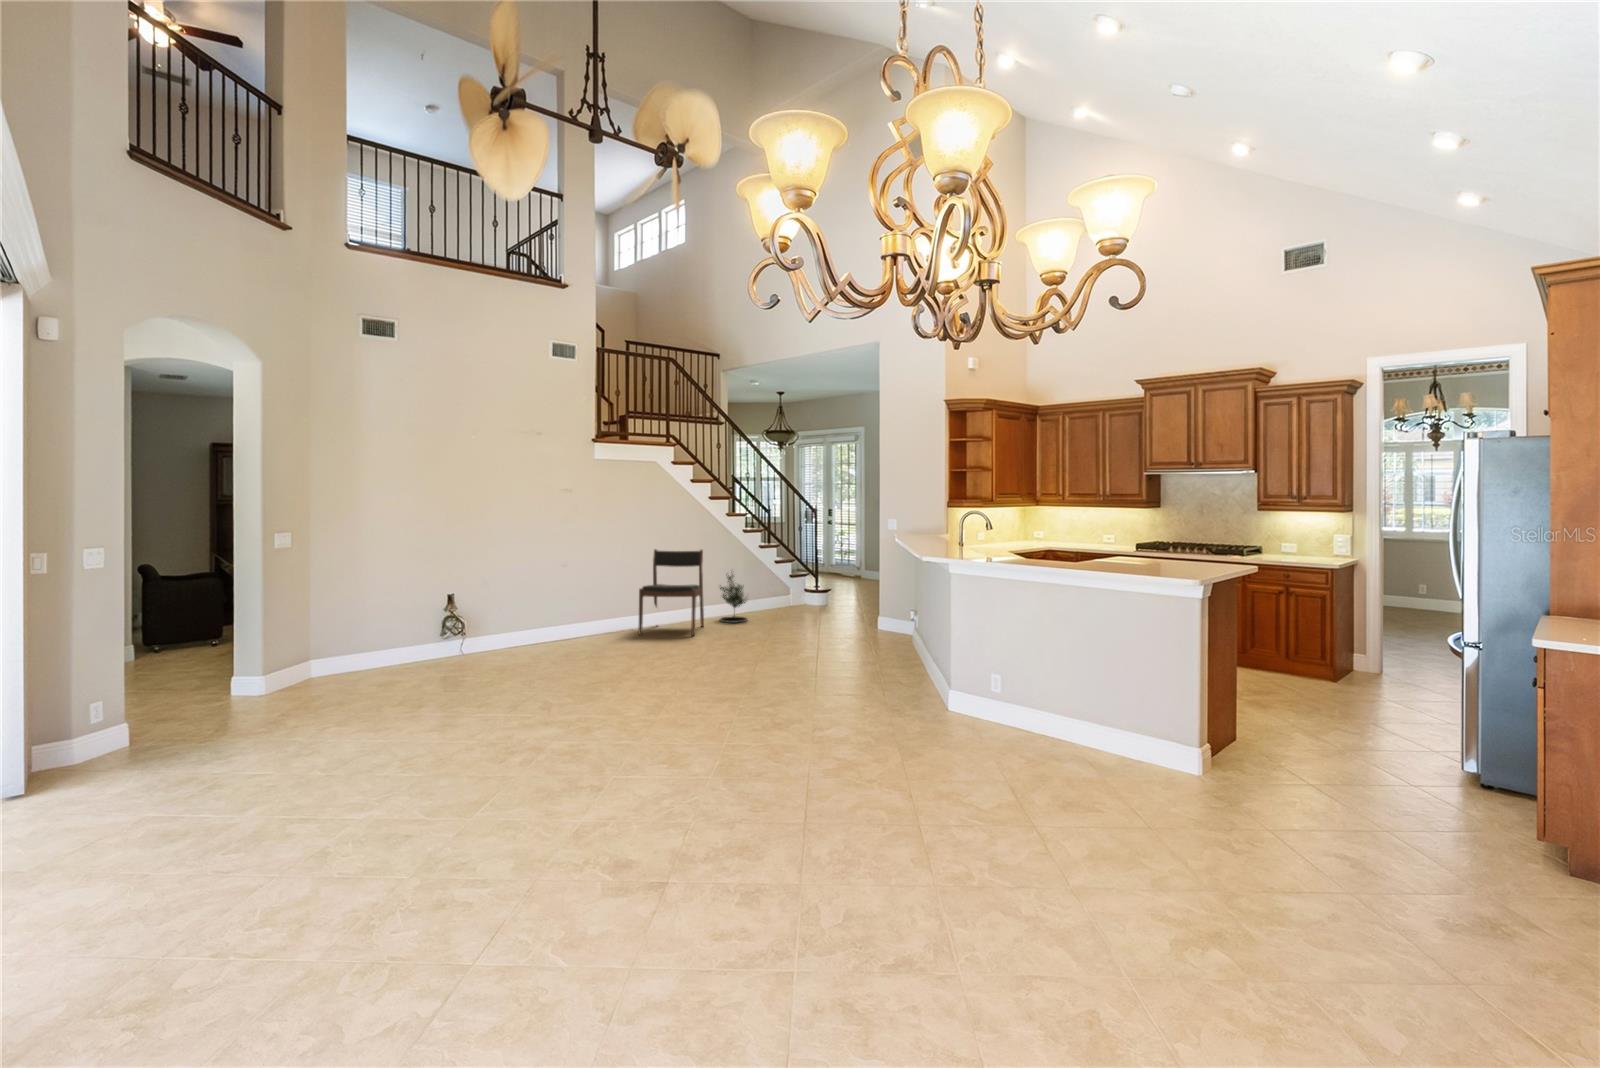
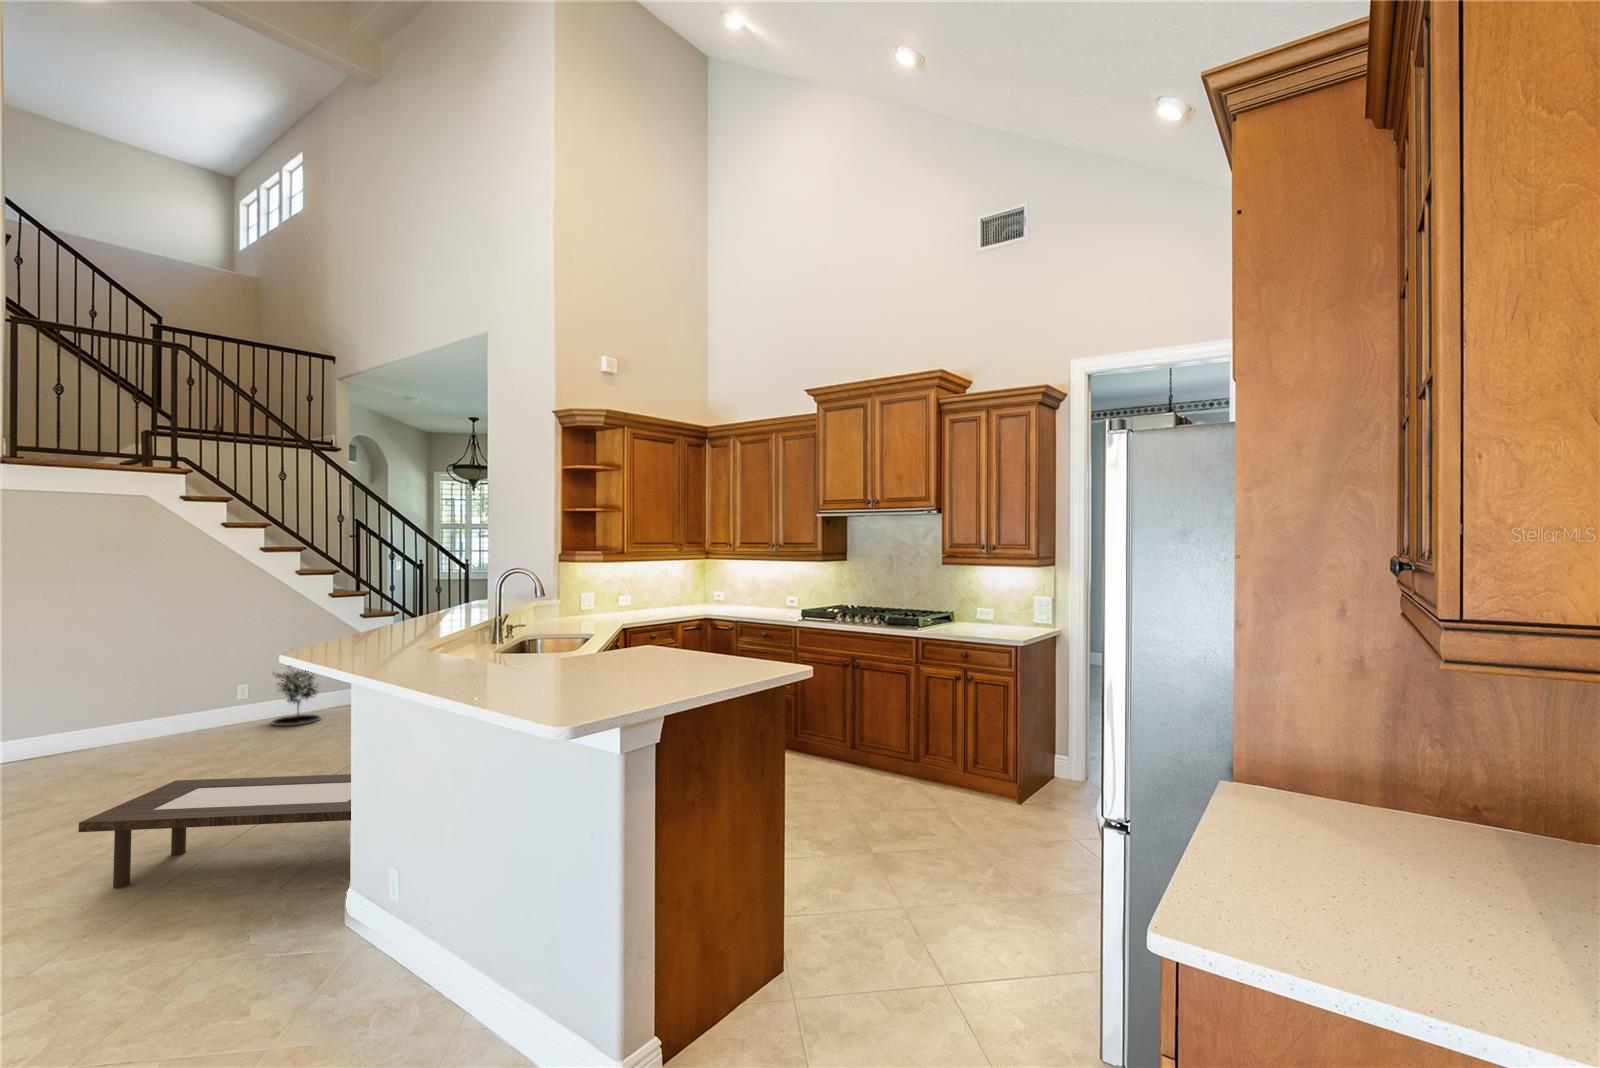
dining chair: present [638,549,704,636] -> none [79,621,228,758]
coffee table: none [783,638,937,692] -> present [78,774,351,888]

